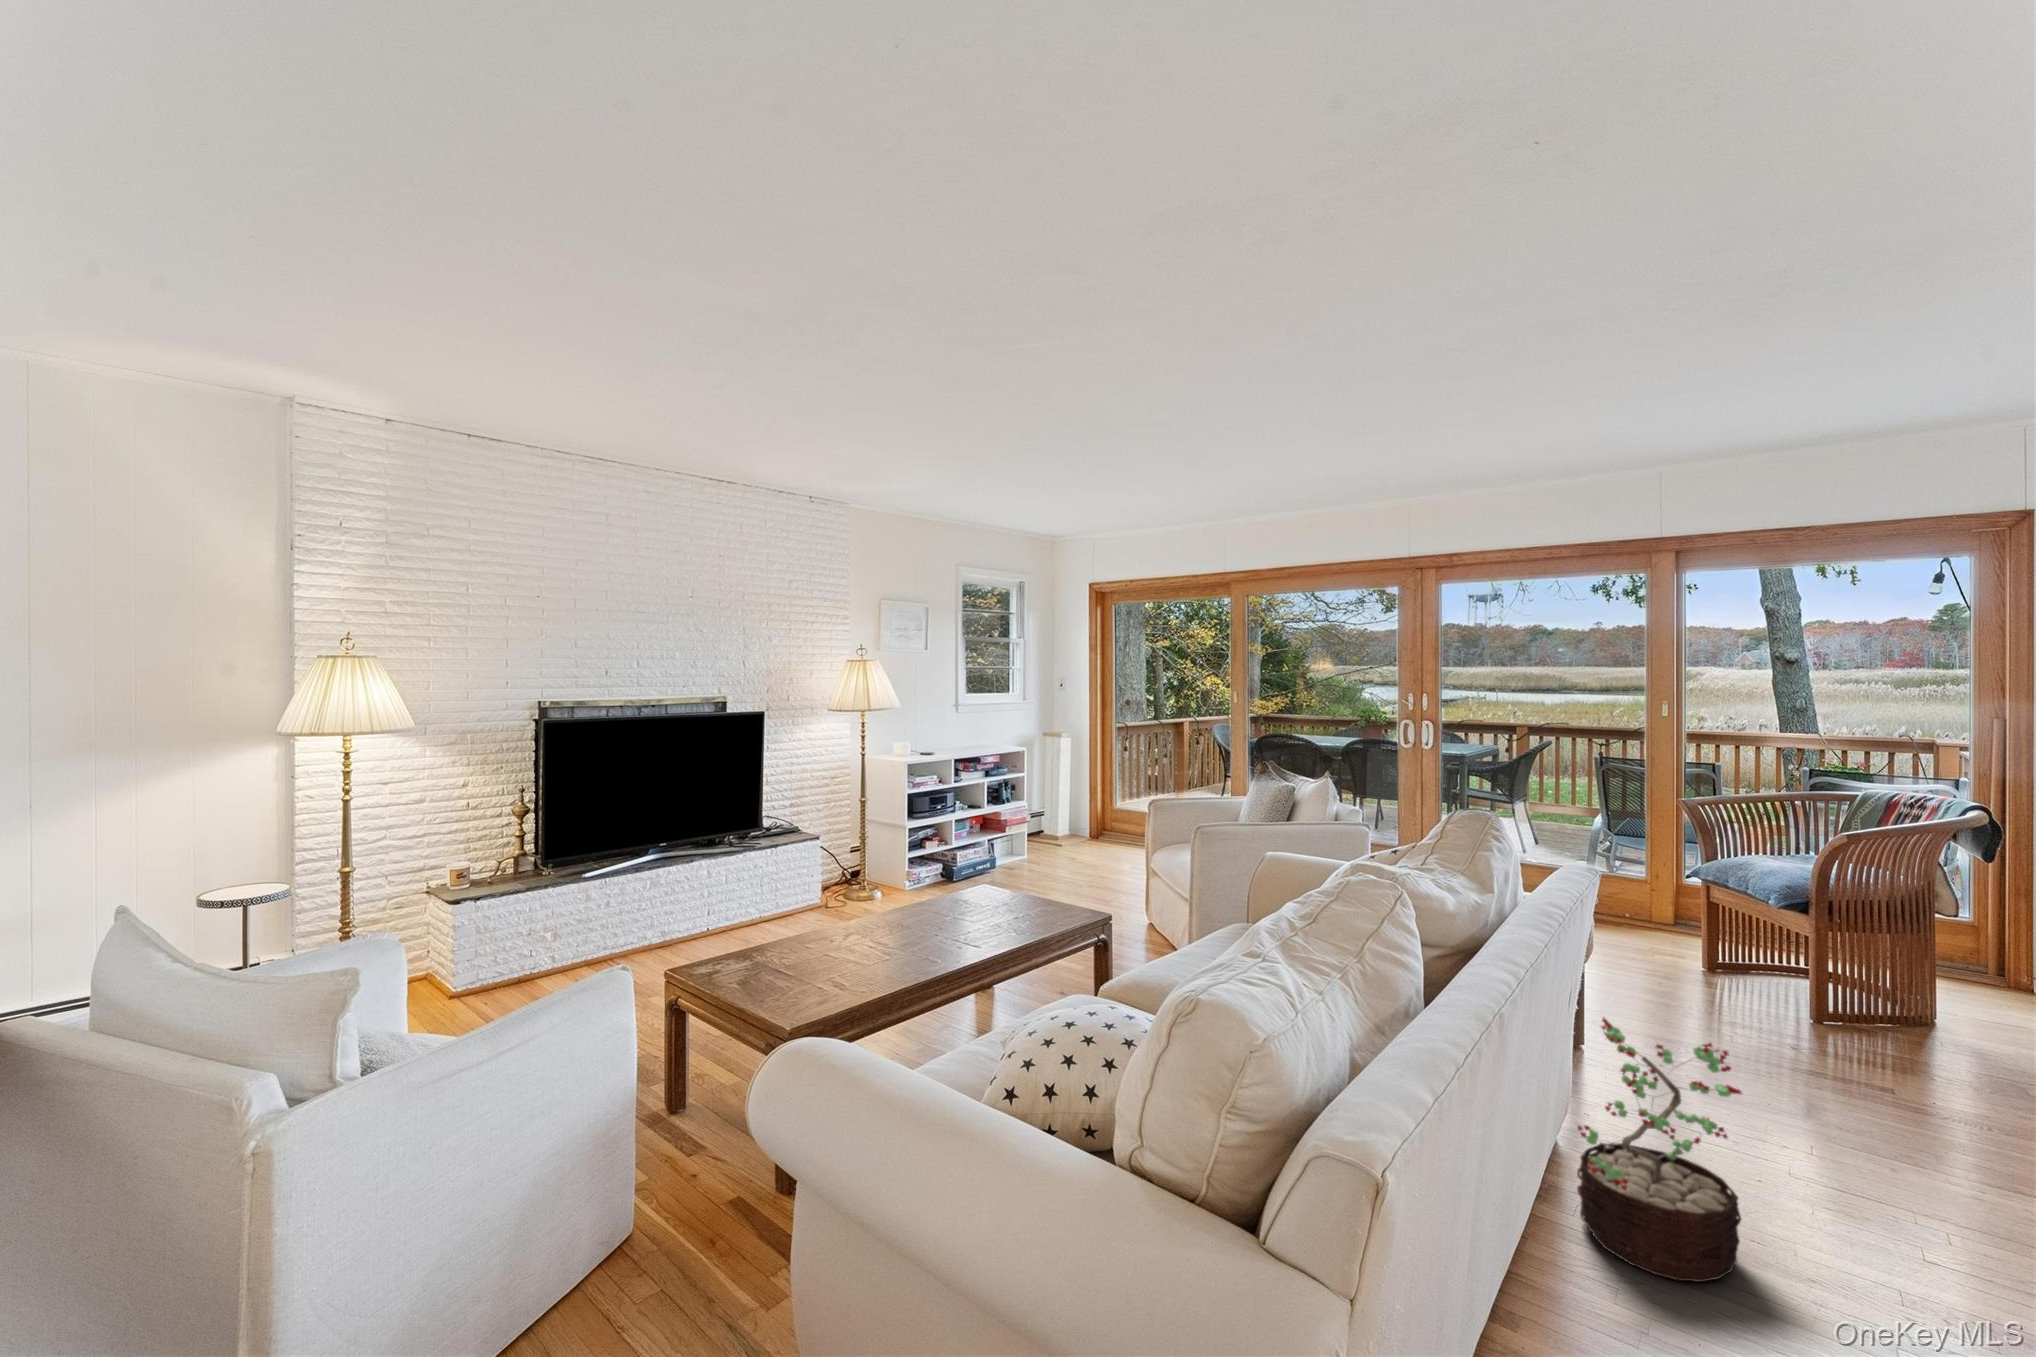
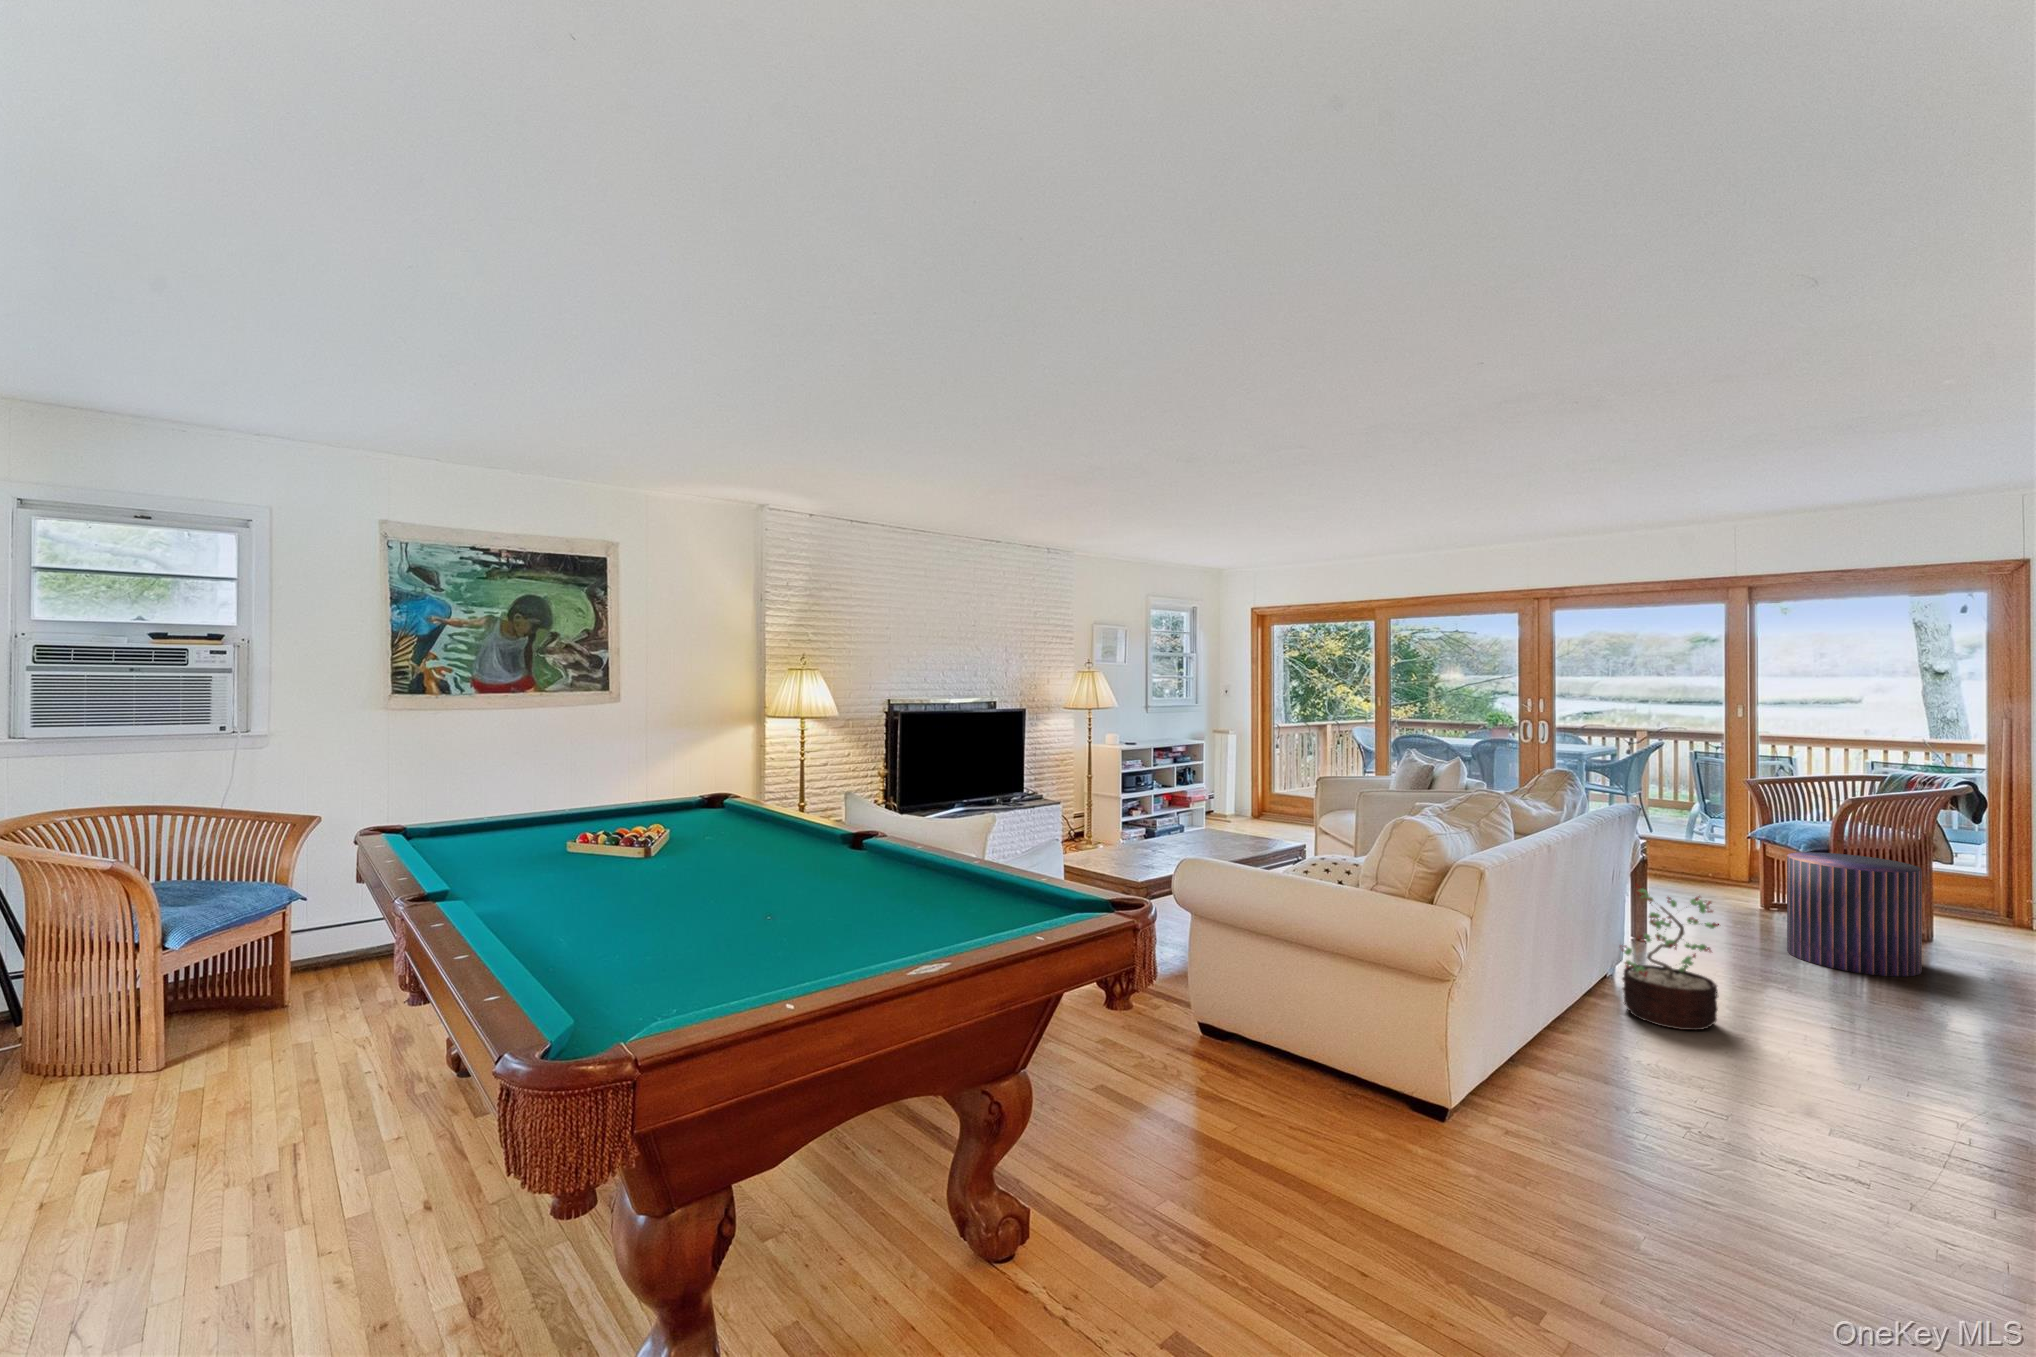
pouf: none [1766,911,1959,1104] -> present [1787,852,1922,976]

